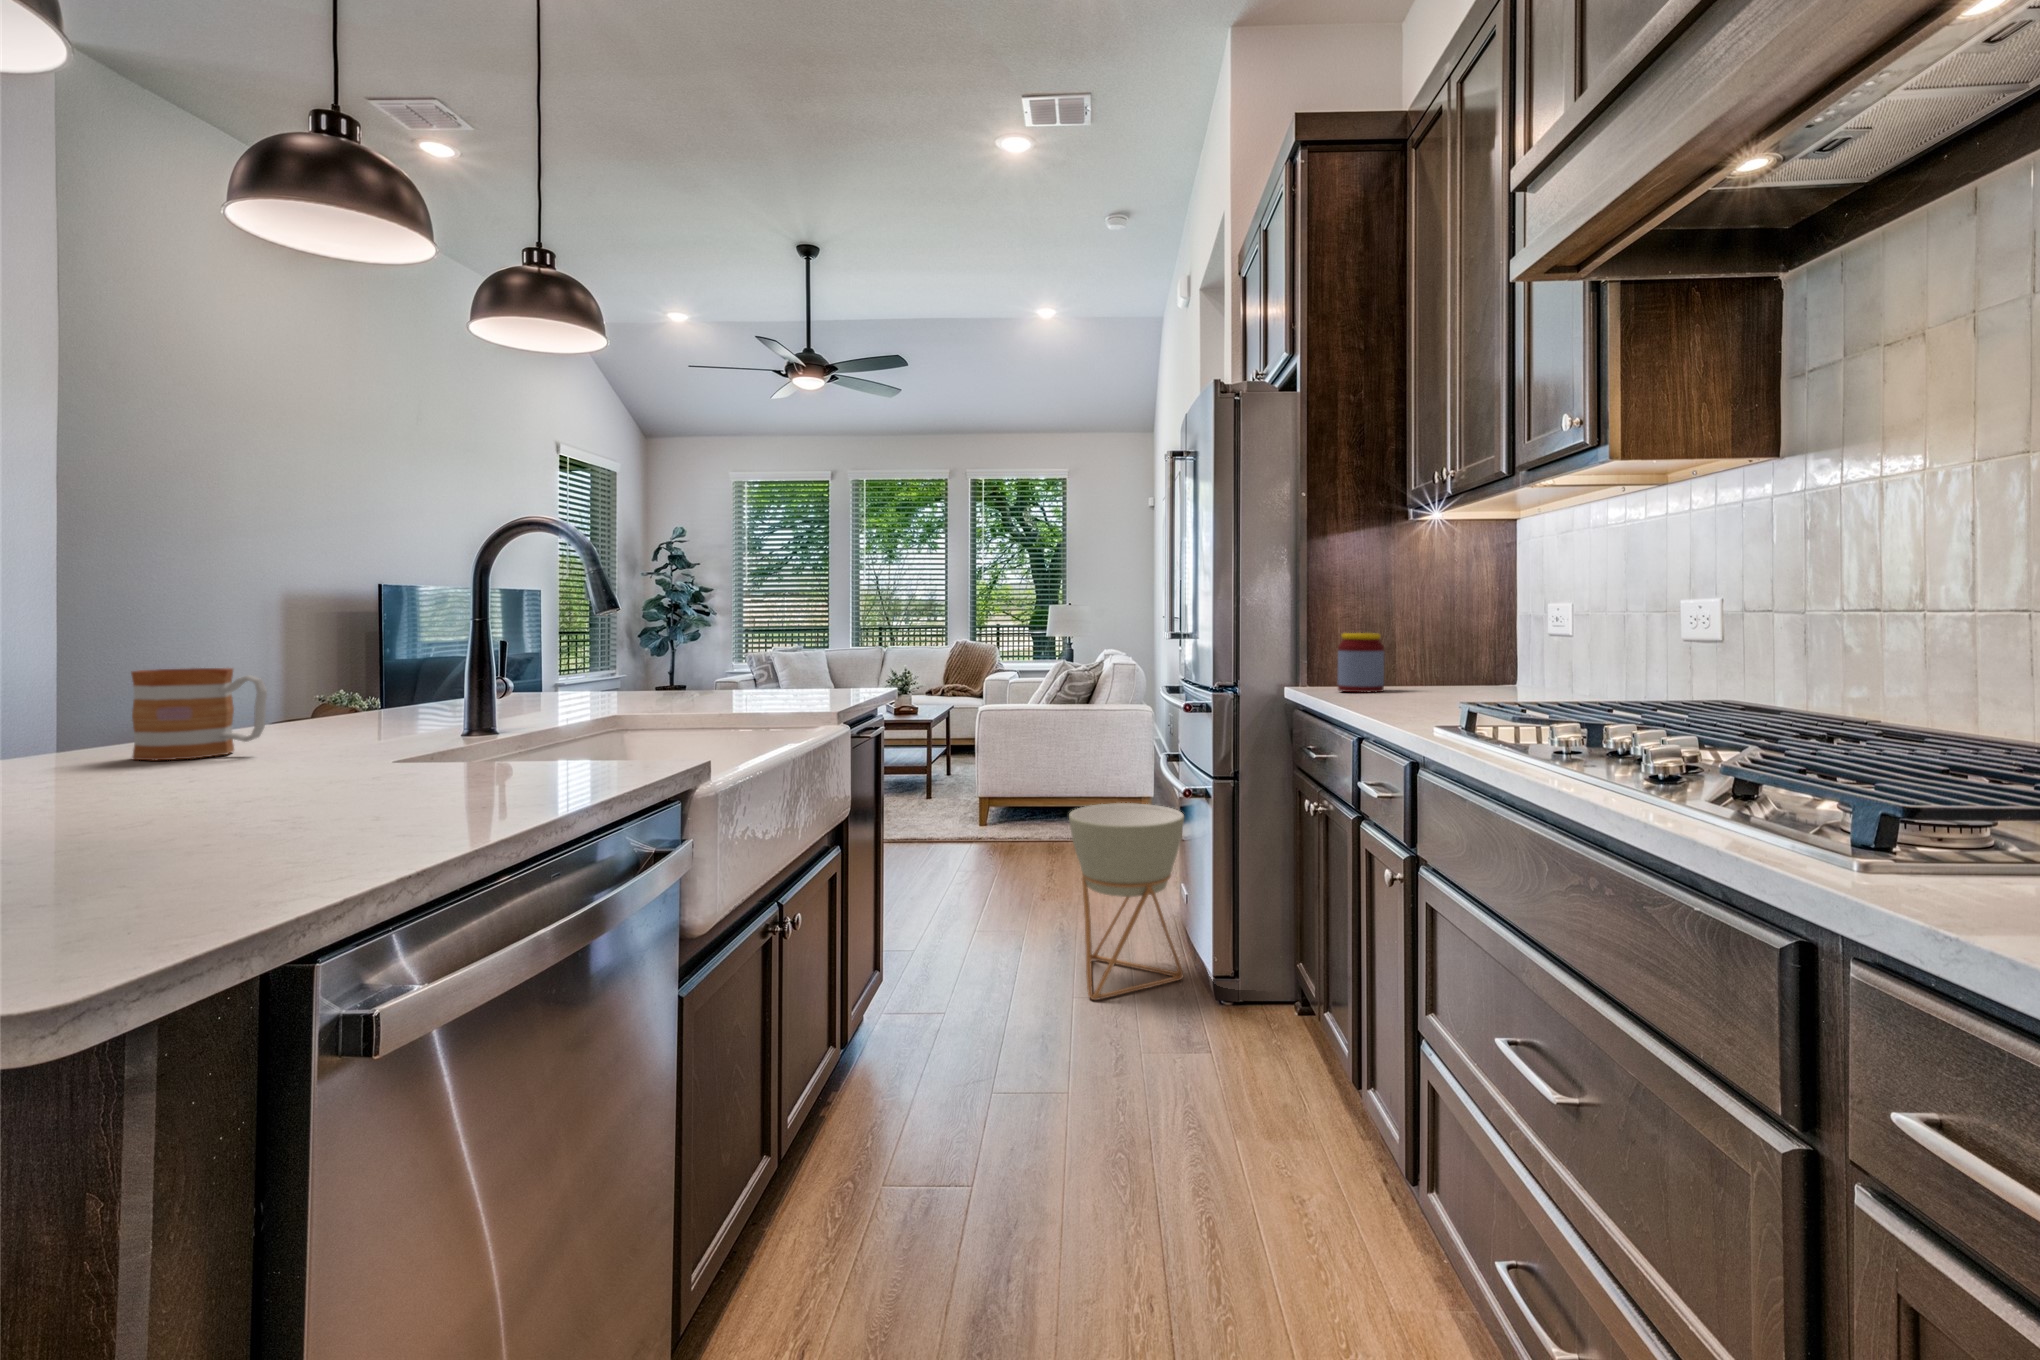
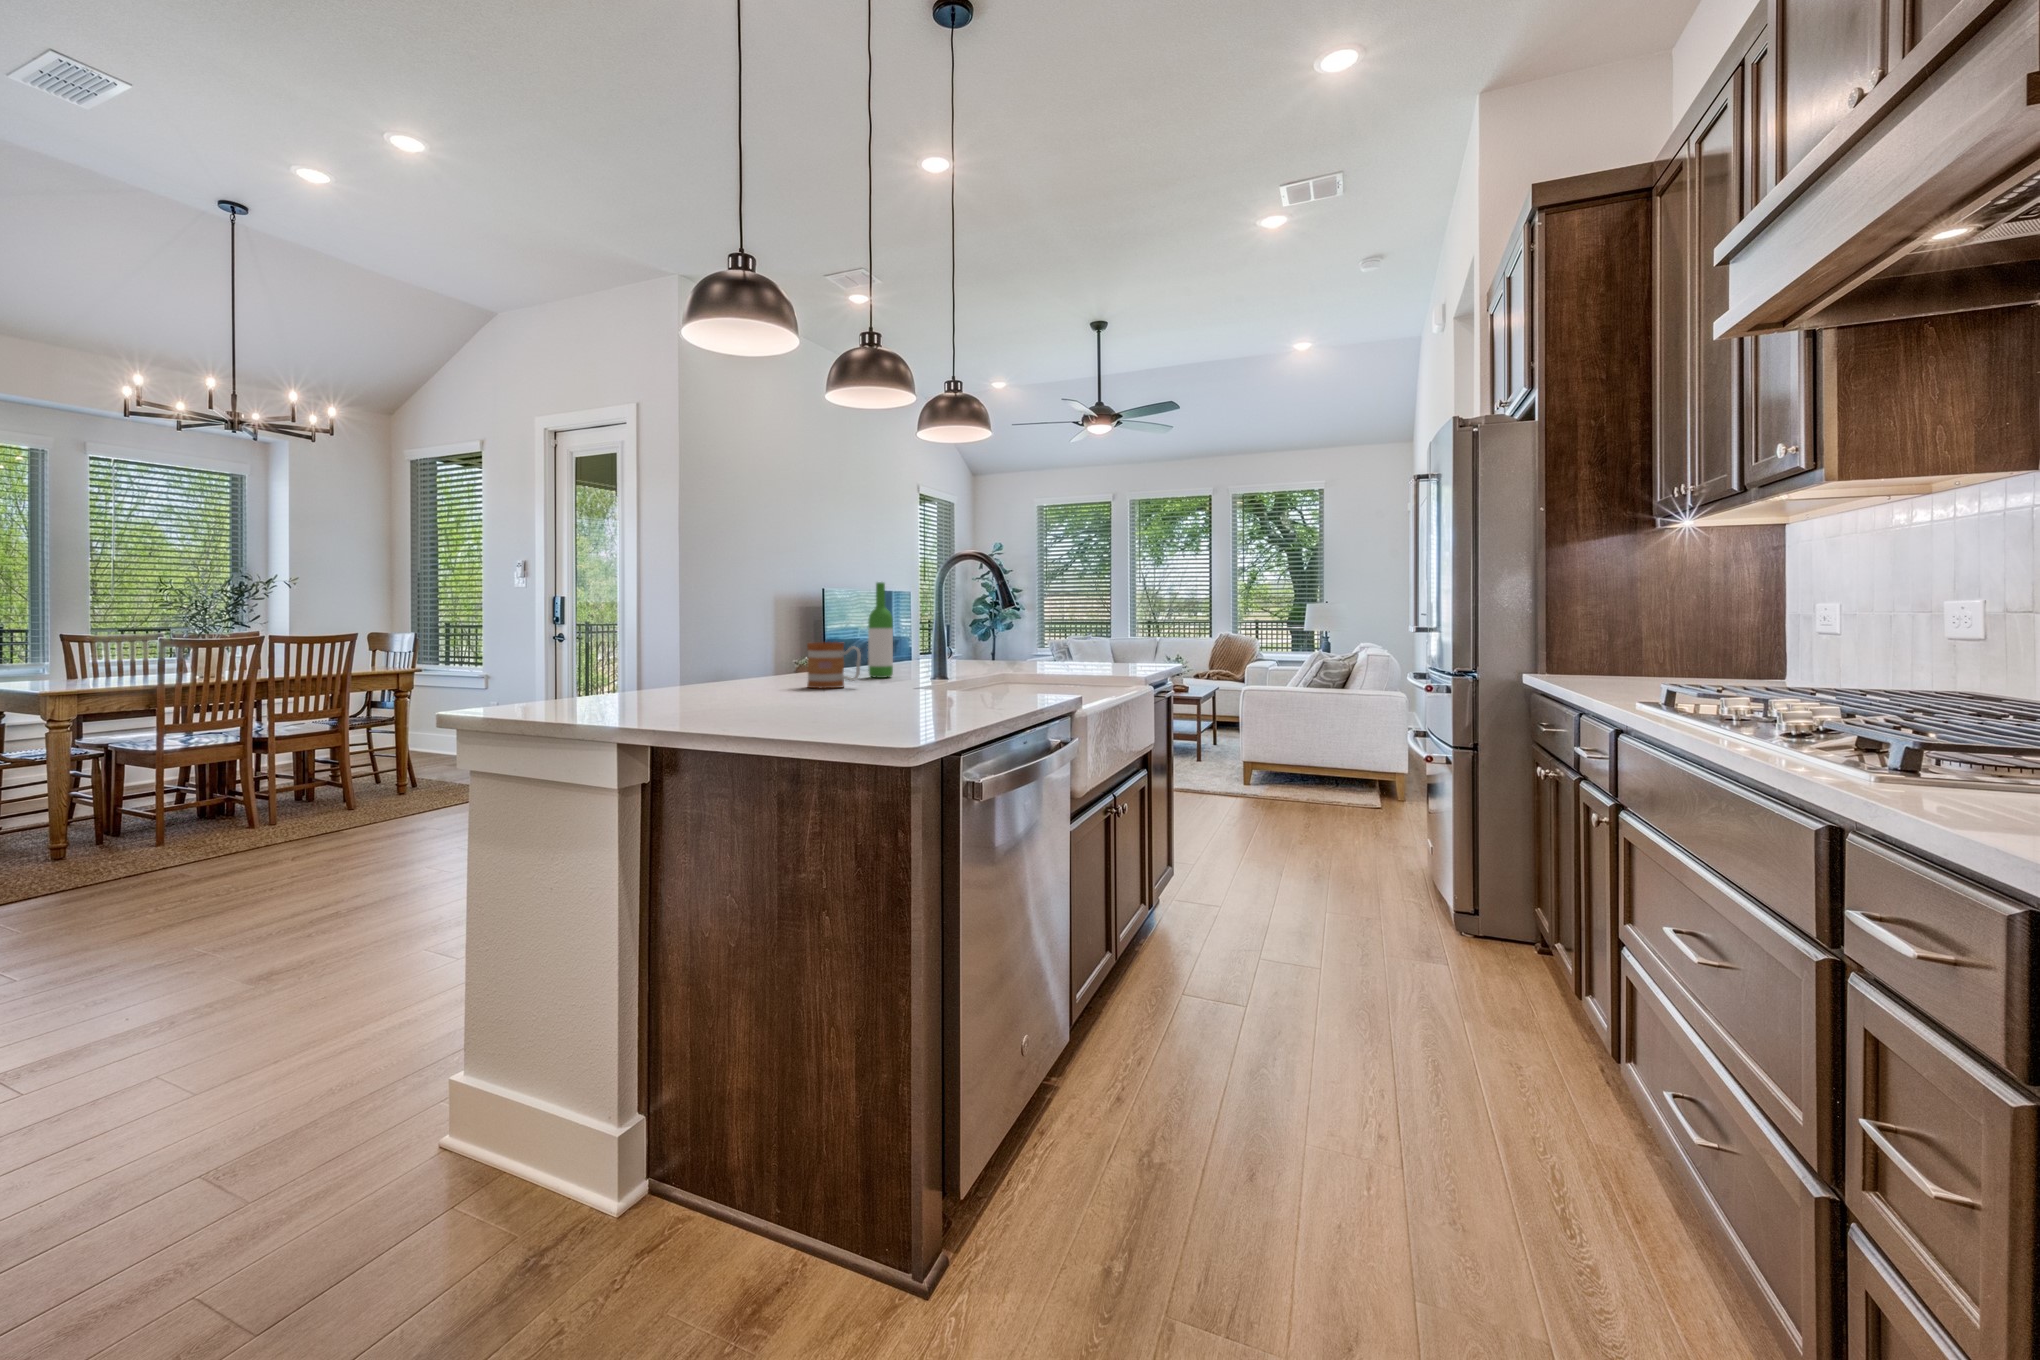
wine bottle: none [330,559,383,727] -> present [868,582,893,678]
jar: present [1338,633,1384,692] -> none [1574,627,1623,678]
planter: present [1069,803,1184,1000] -> none [1322,764,1426,916]

